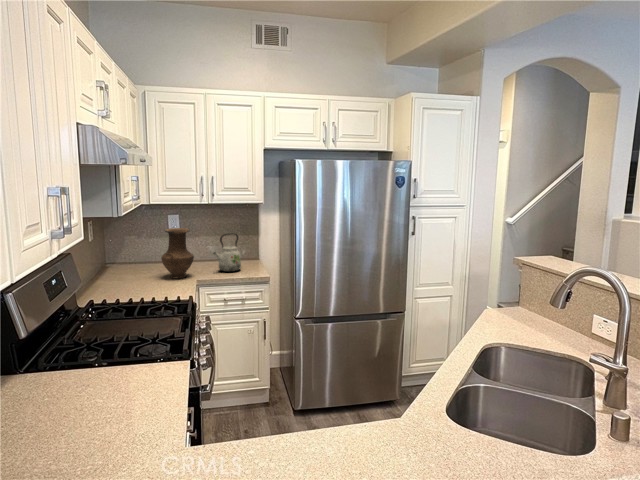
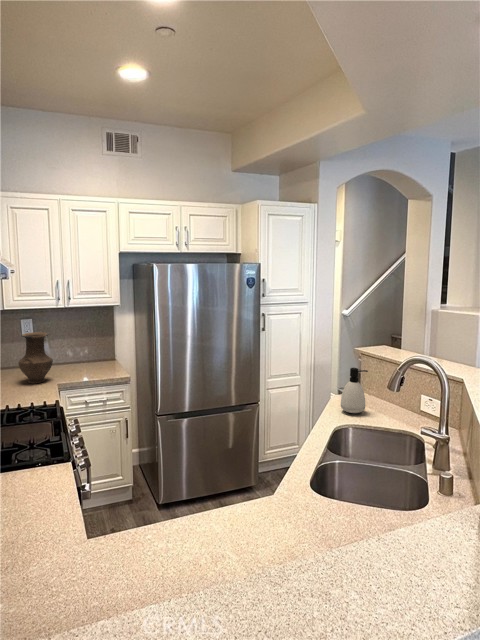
kettle: present [213,233,241,272] -> none [72,335,101,374]
soap dispenser: none [493,278,528,331] -> present [341,368,368,413]

